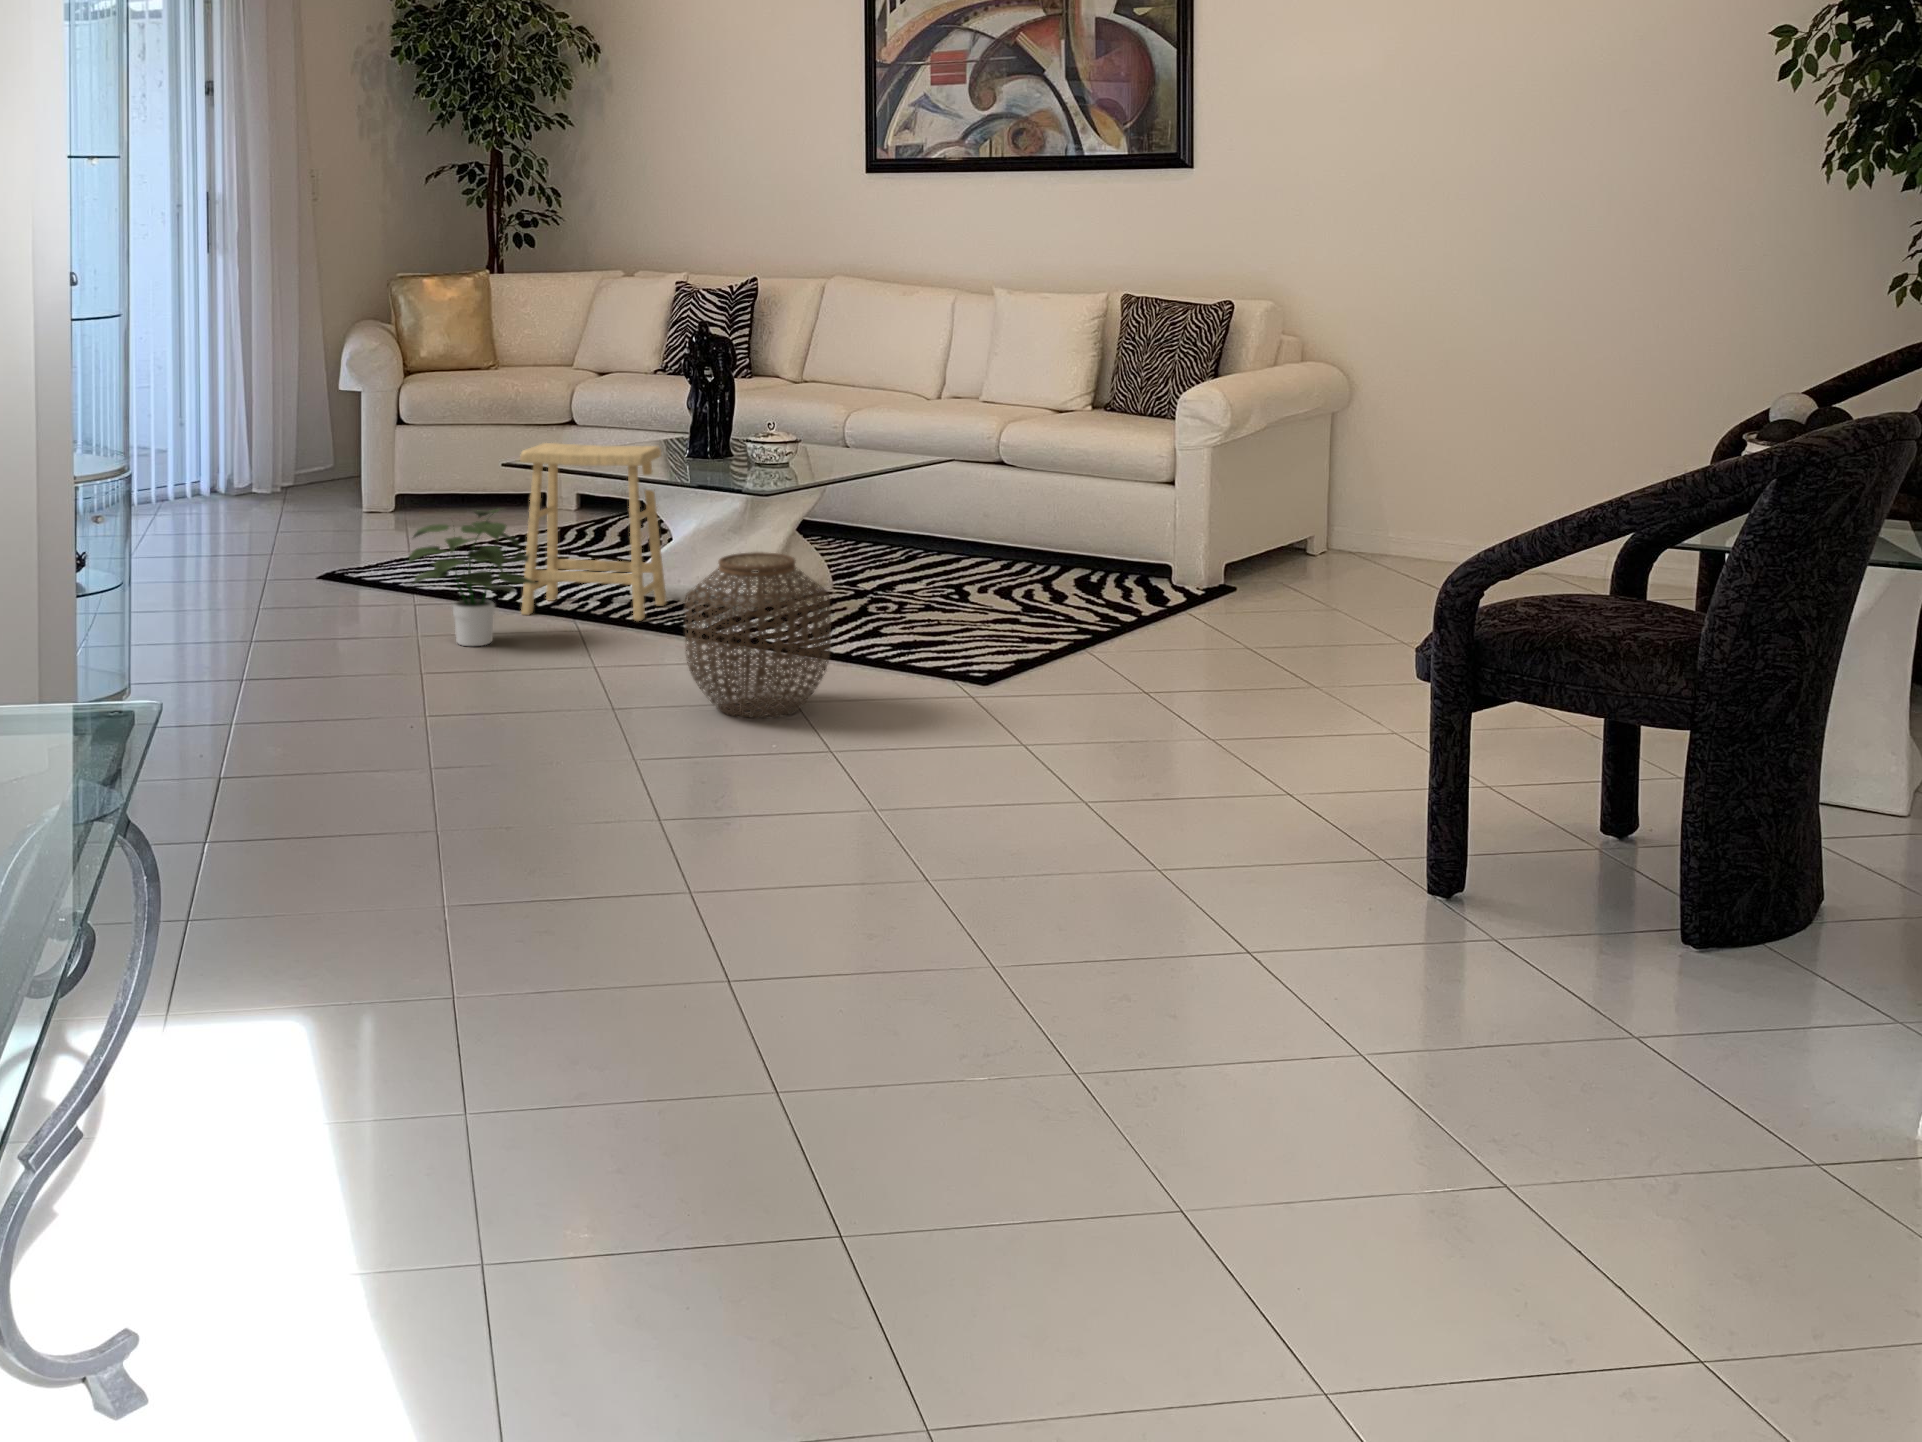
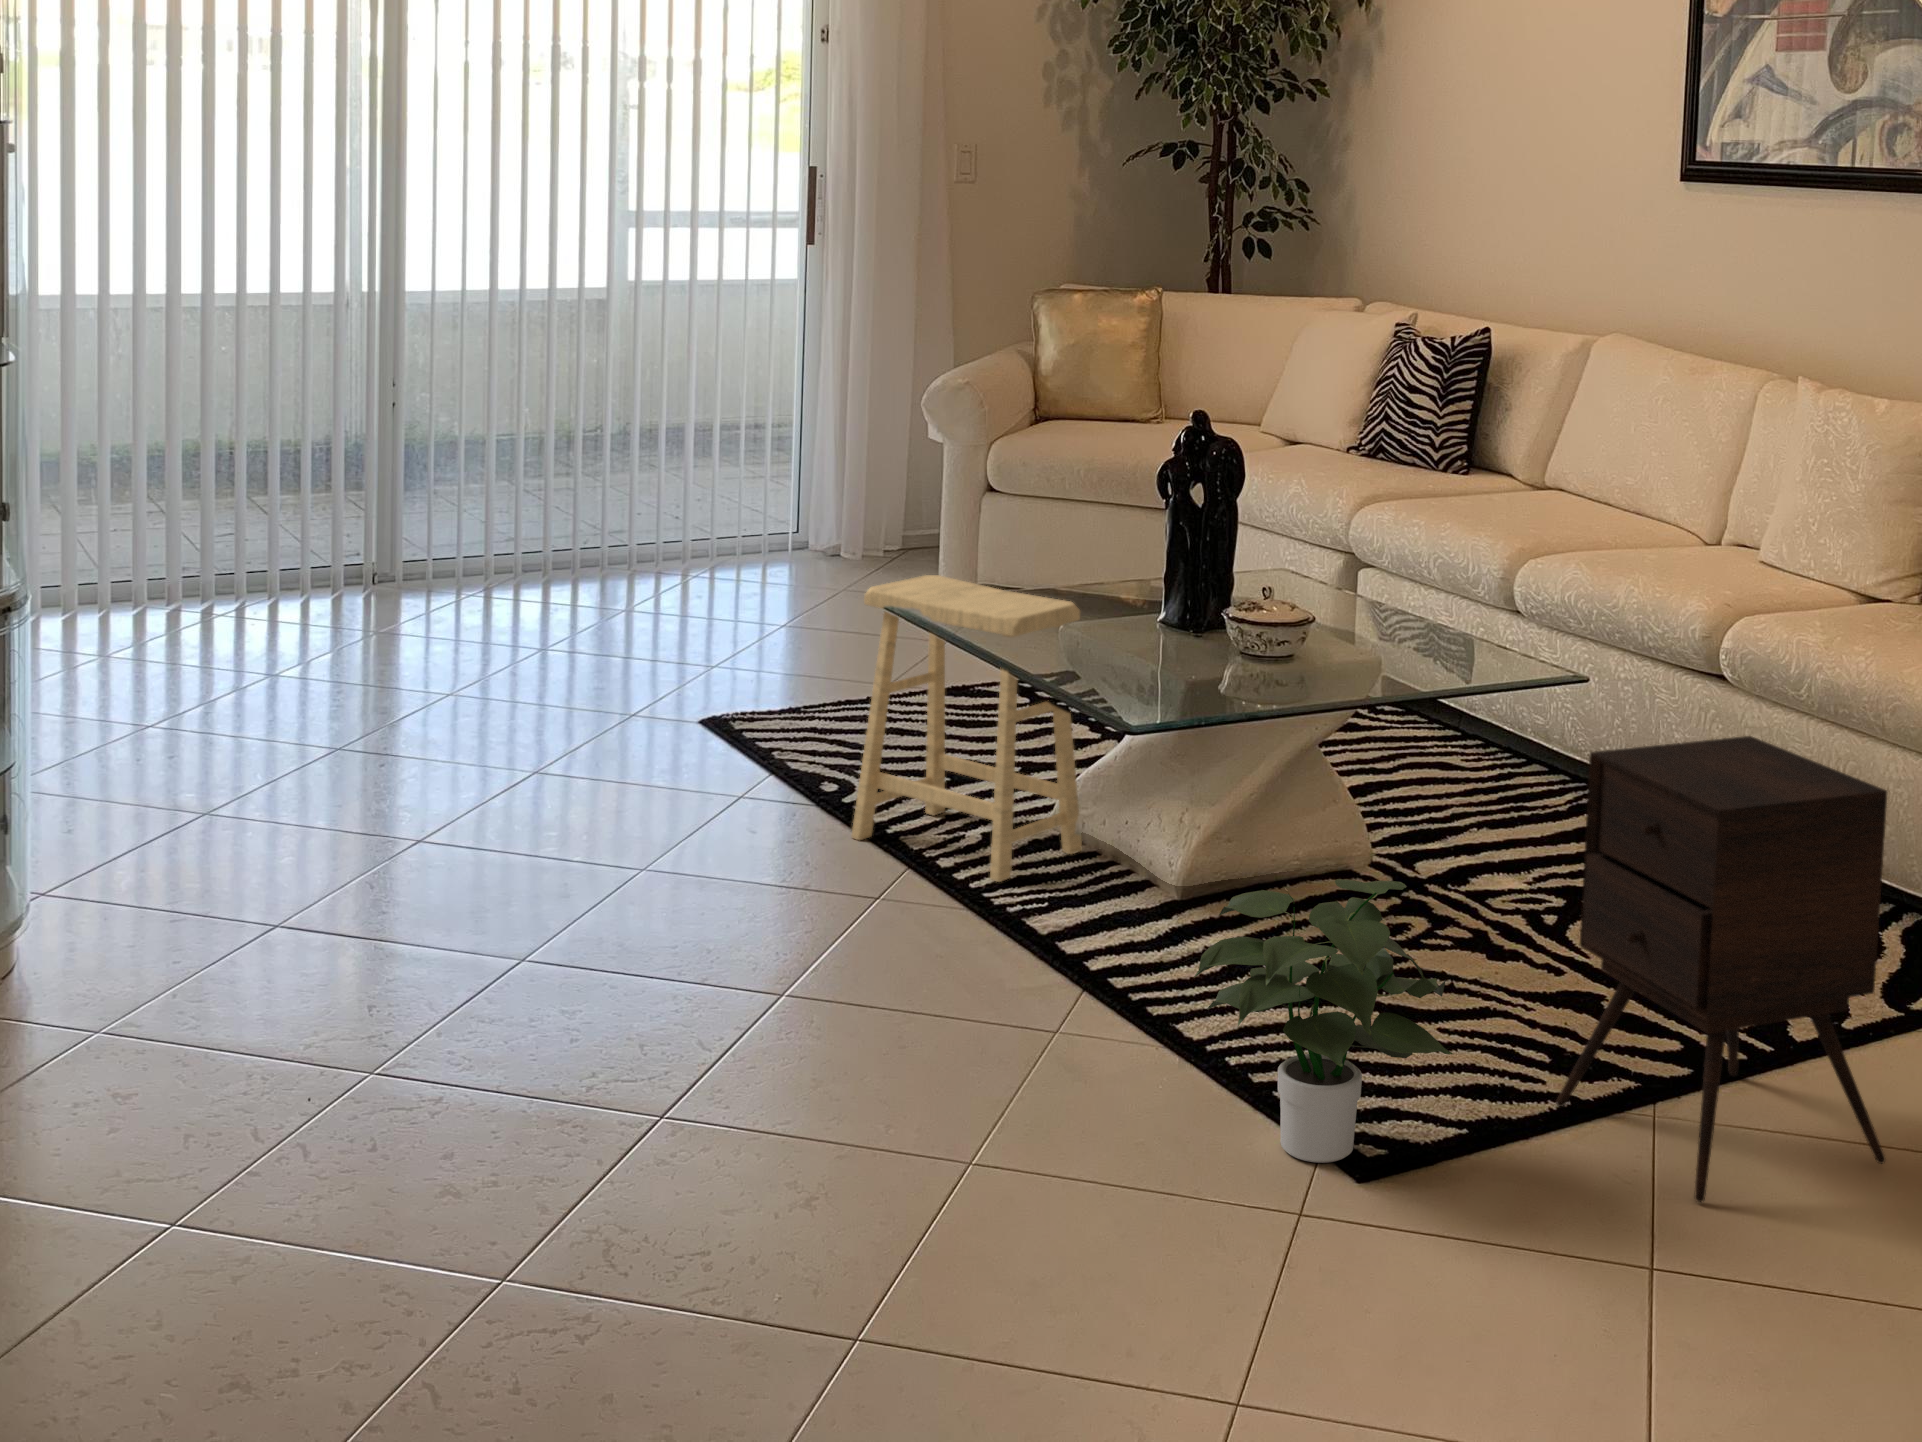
side table: none [1044,453,1212,677] -> present [1556,736,1887,1202]
potted plant: present [409,509,538,646] -> present [1194,879,1453,1163]
woven basket: present [685,552,831,718] -> none [784,858,1050,1175]

